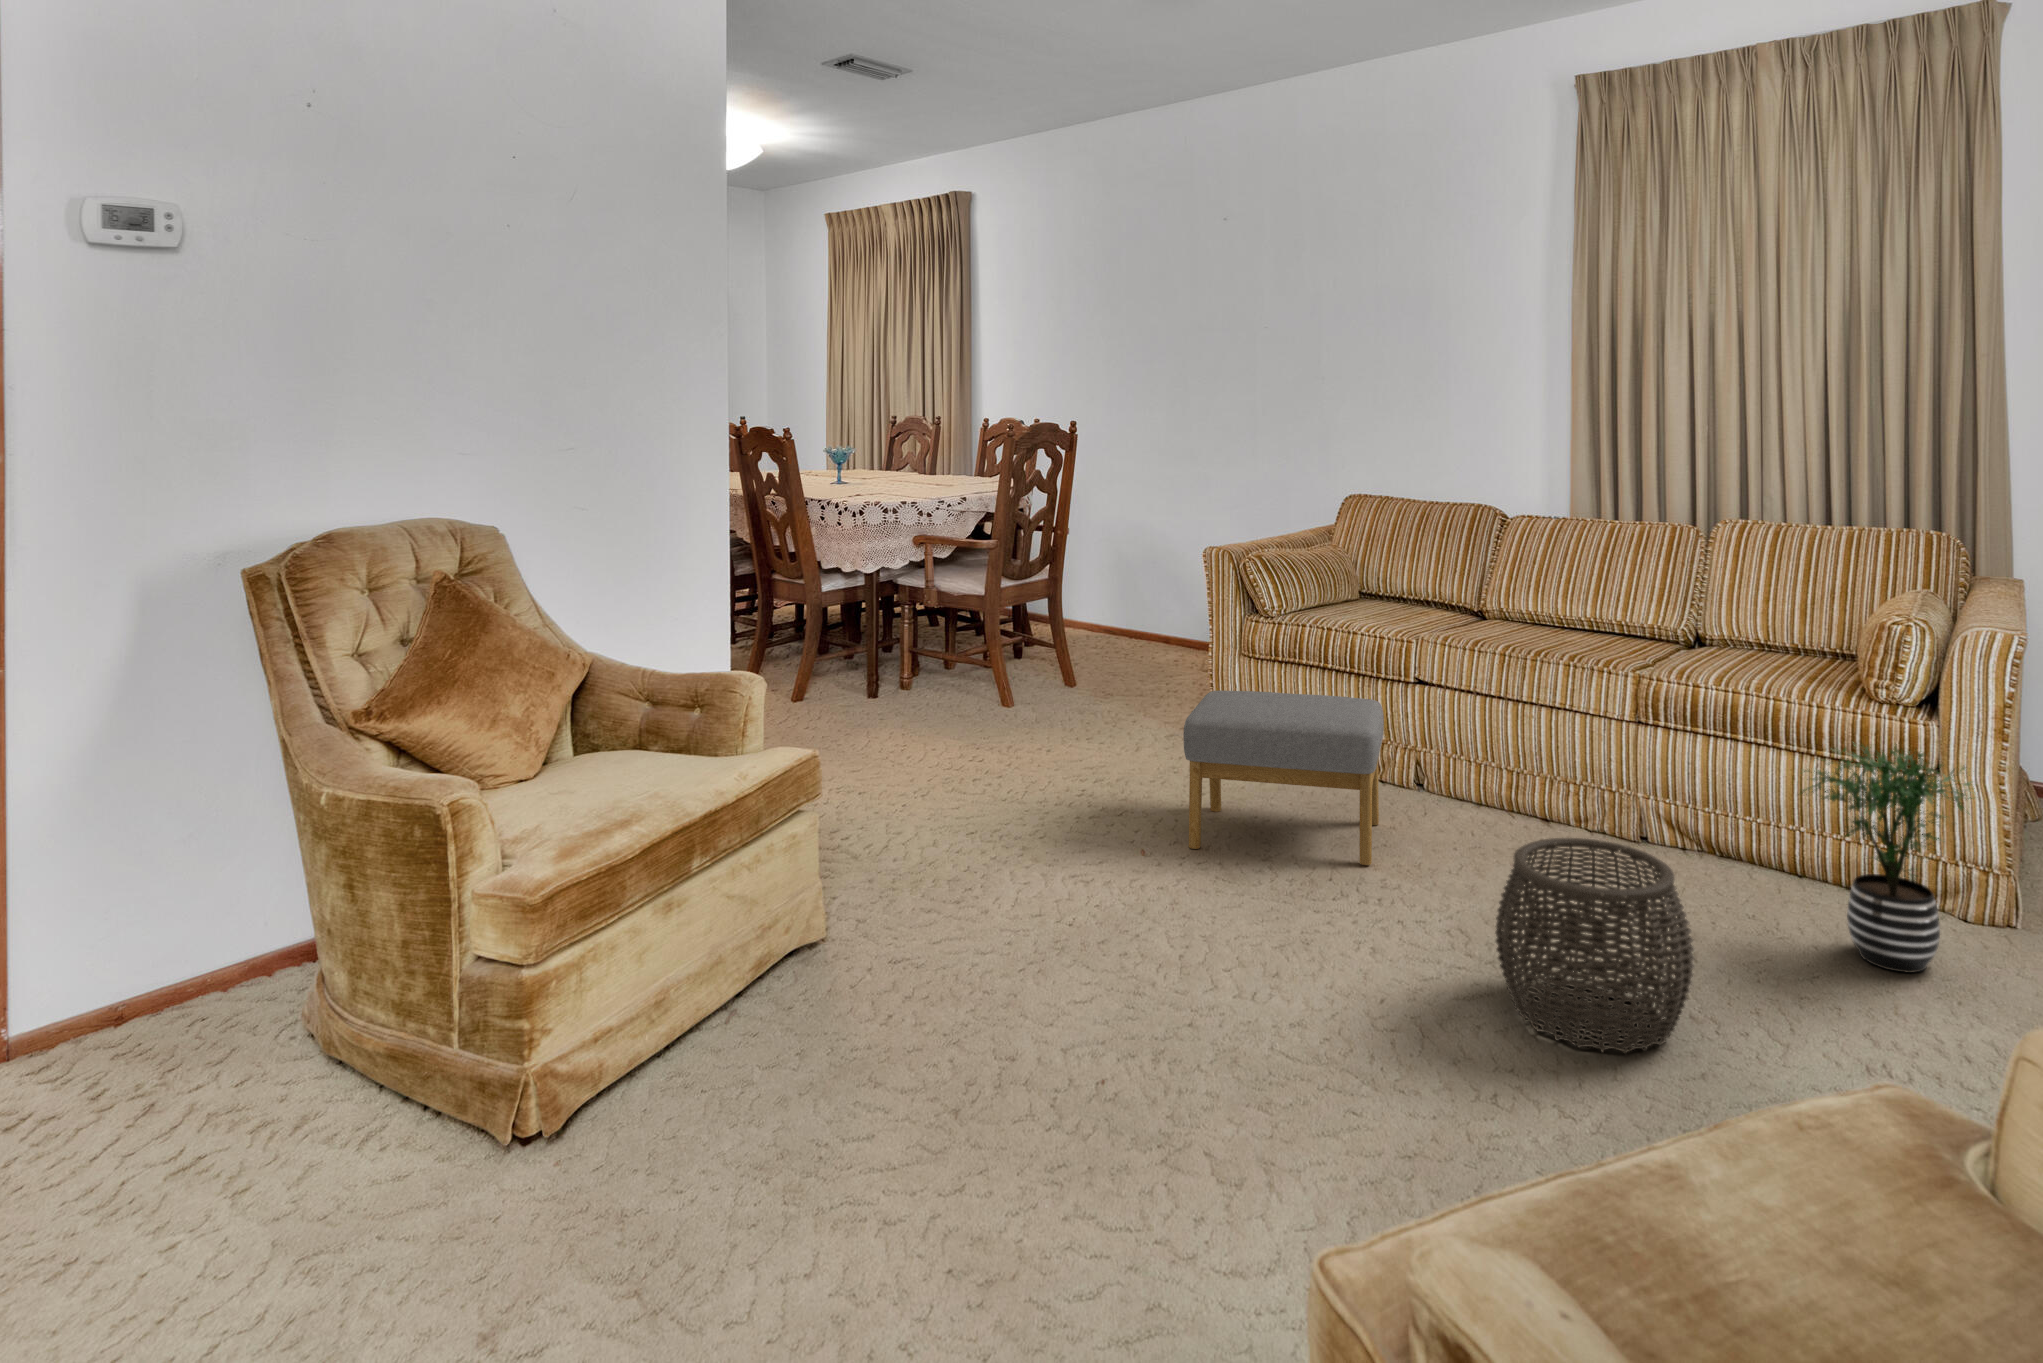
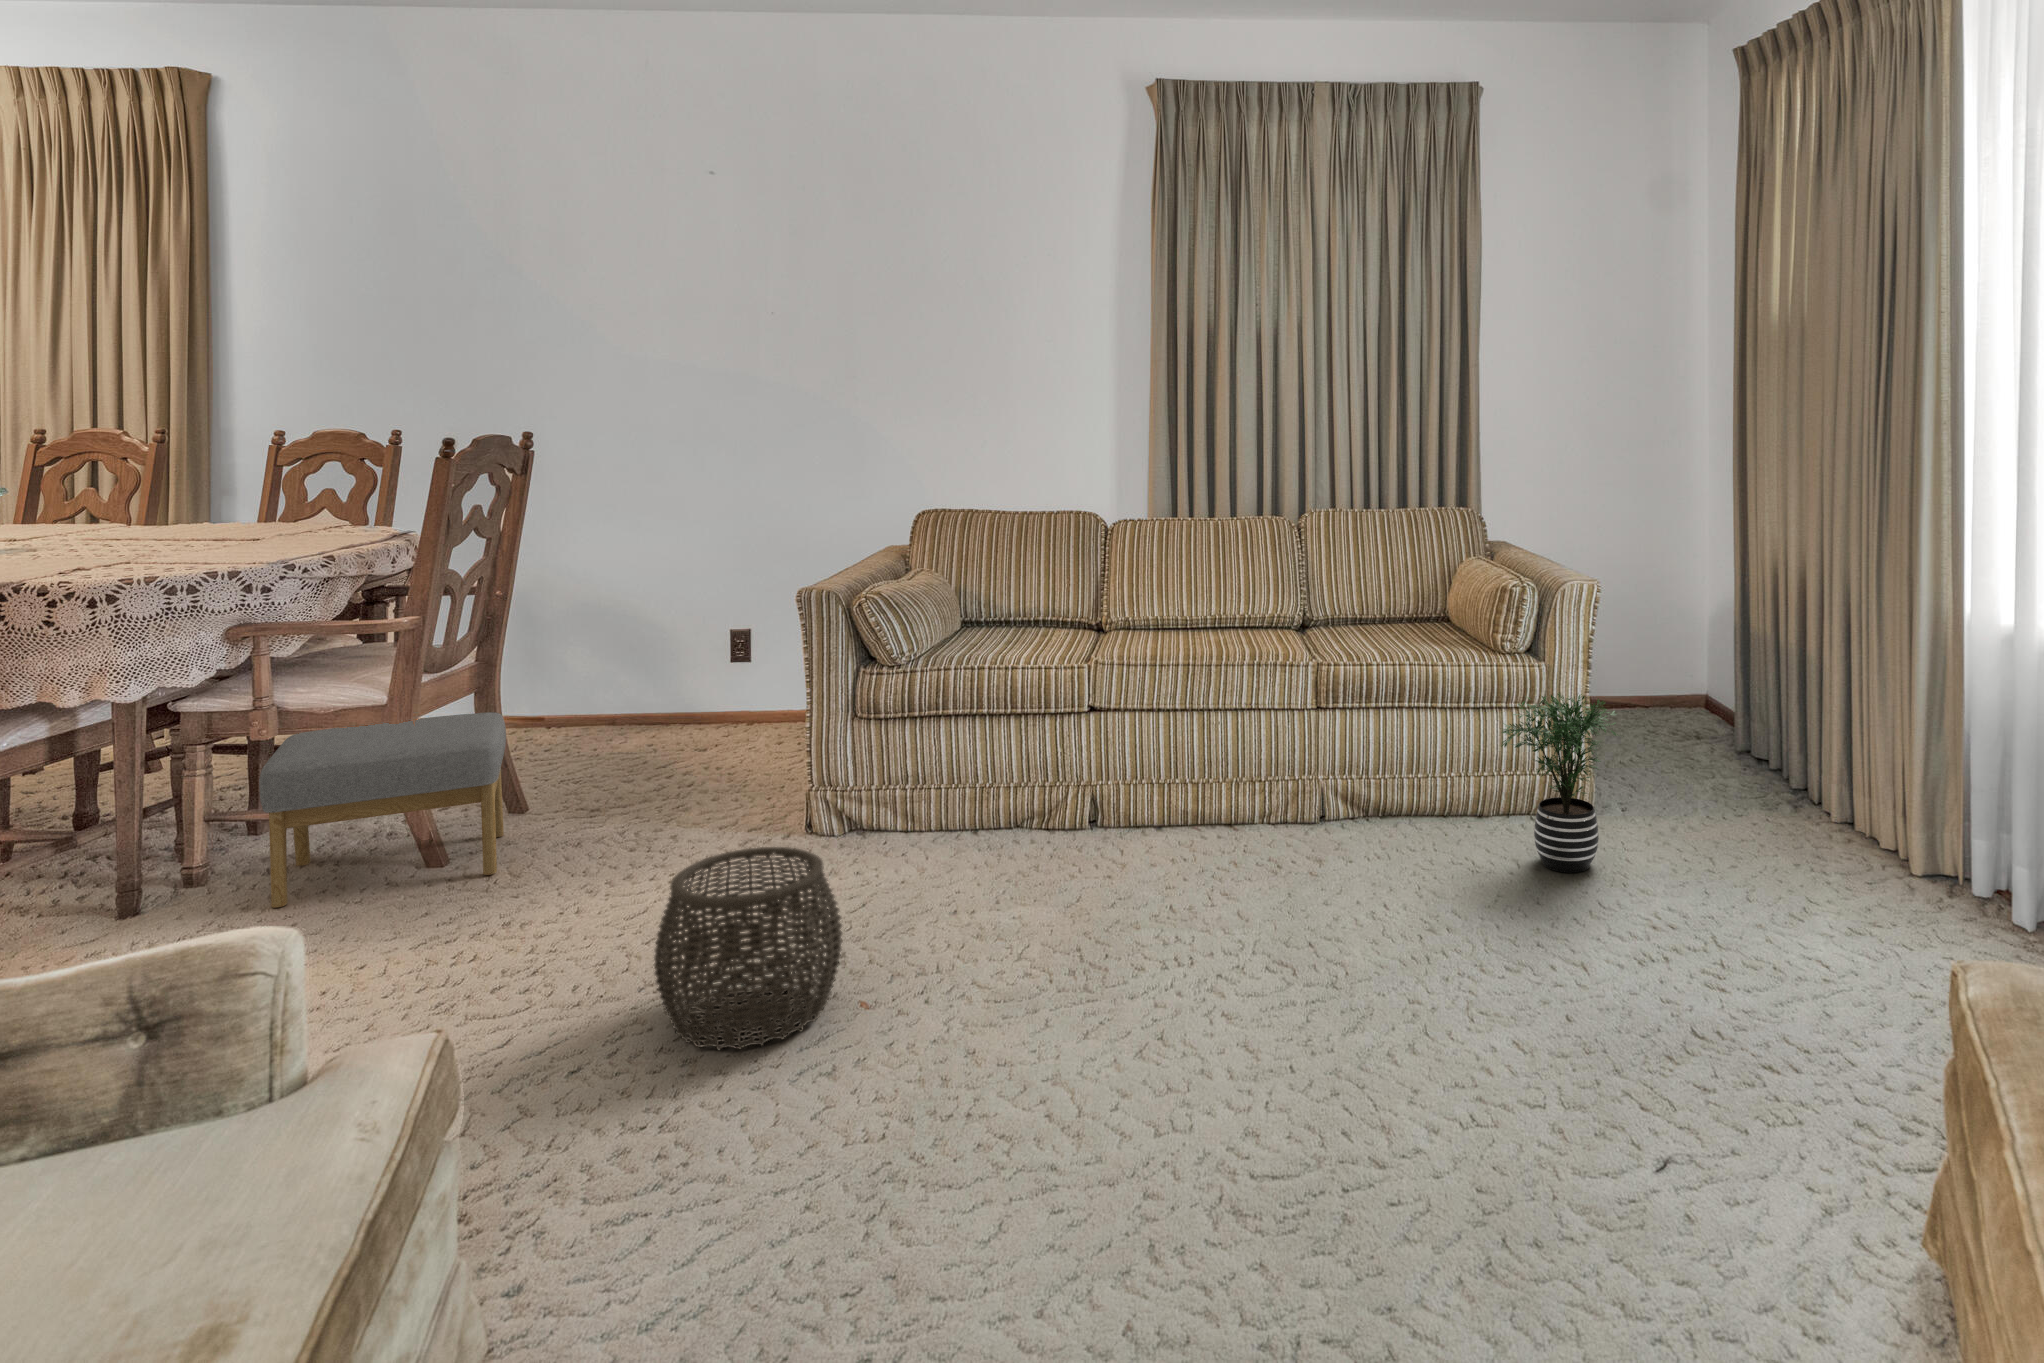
footstool: present [1183,691,1384,865] -> present [259,712,506,908]
woven basket: present [1495,838,1694,1053] -> present [654,847,843,1050]

